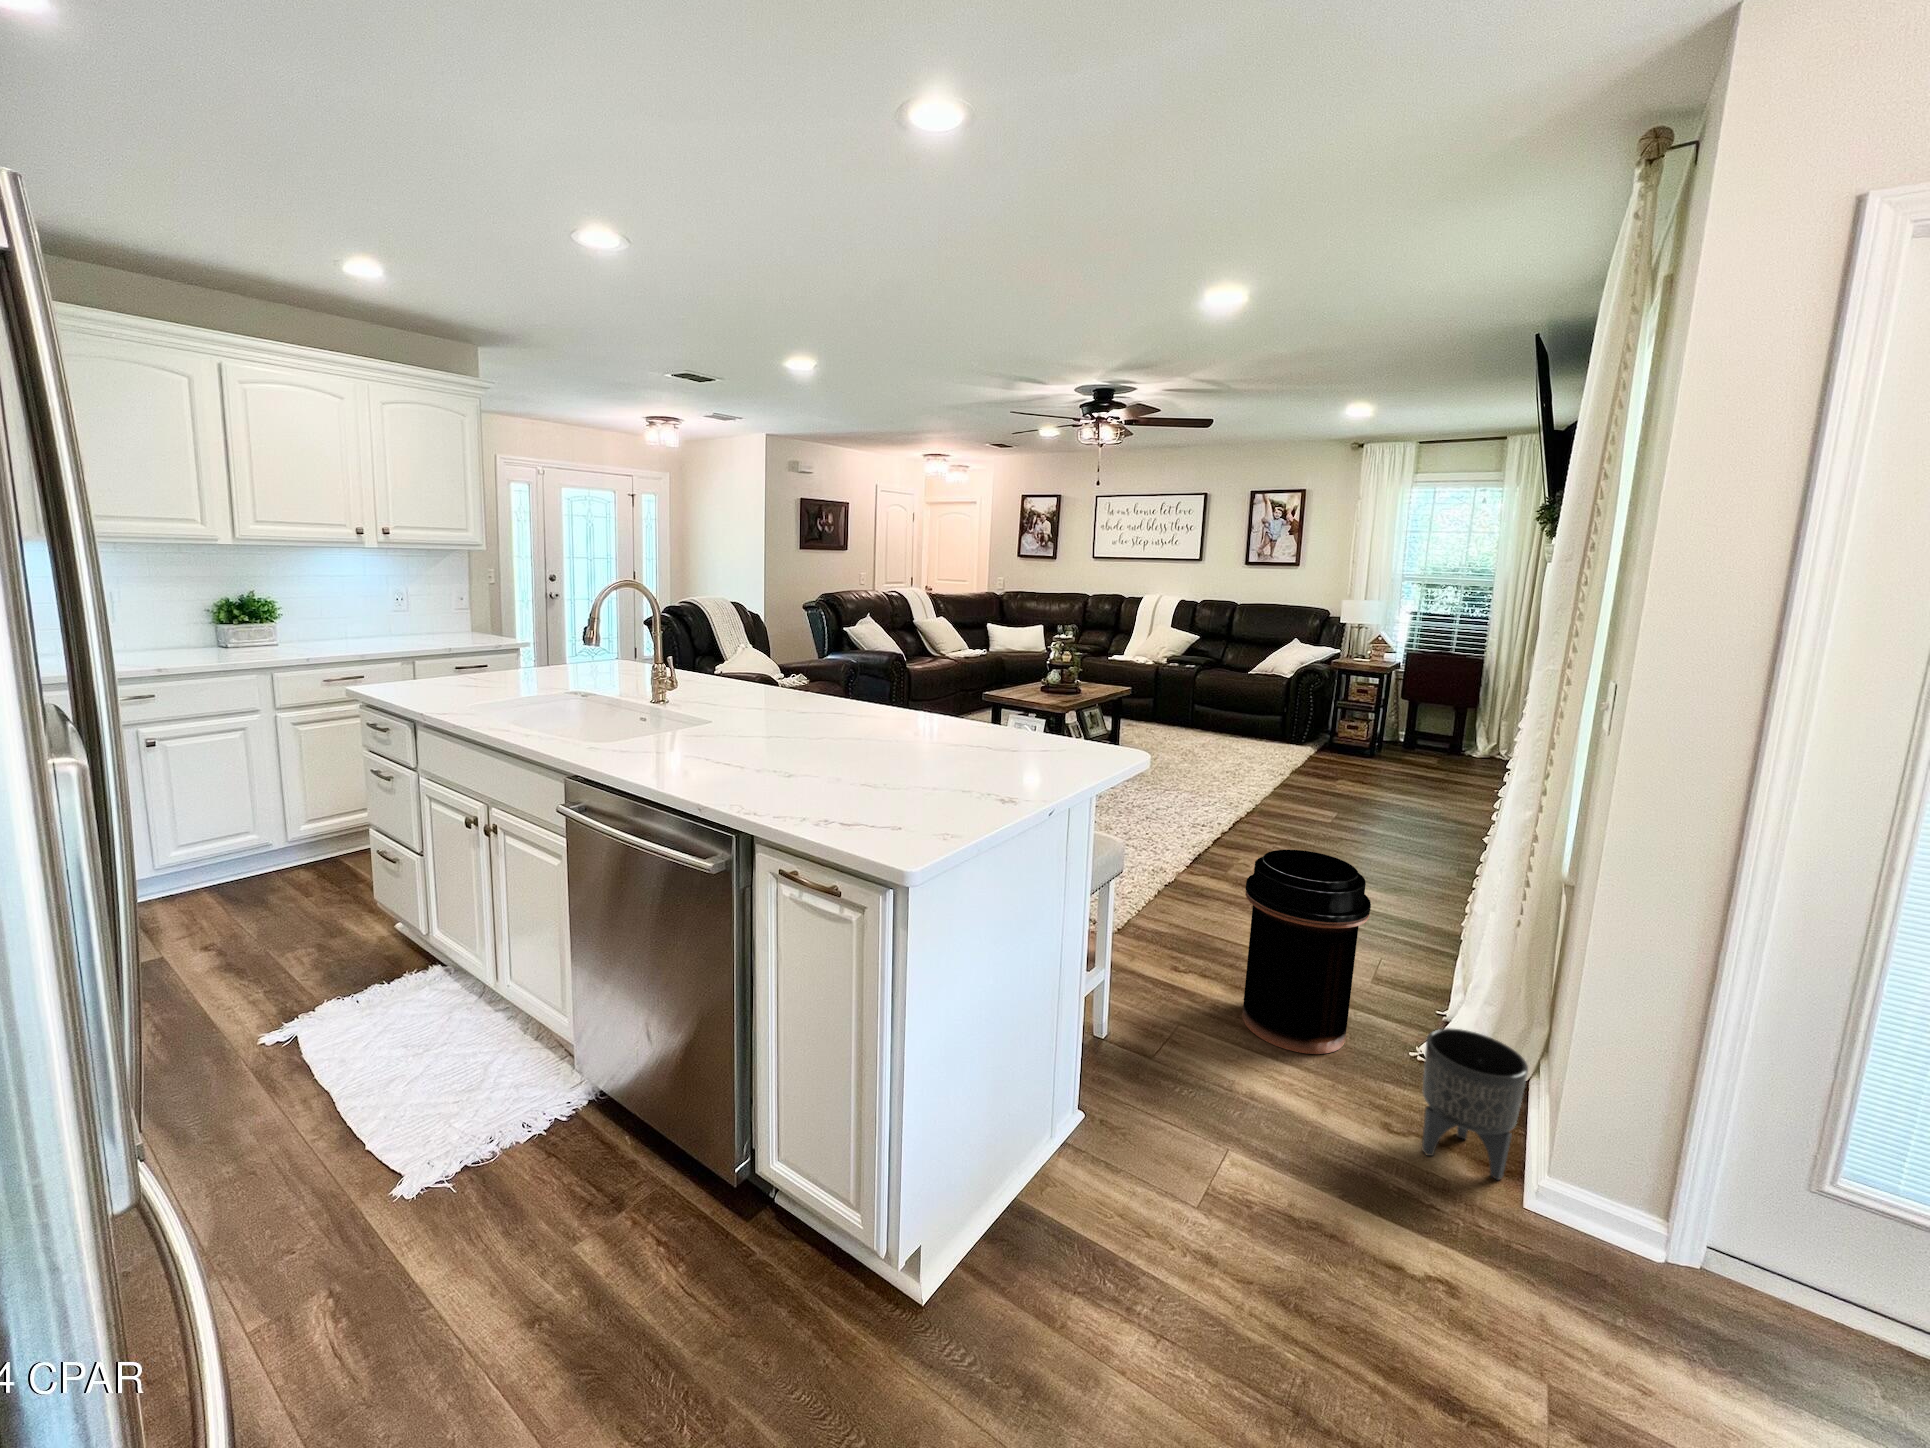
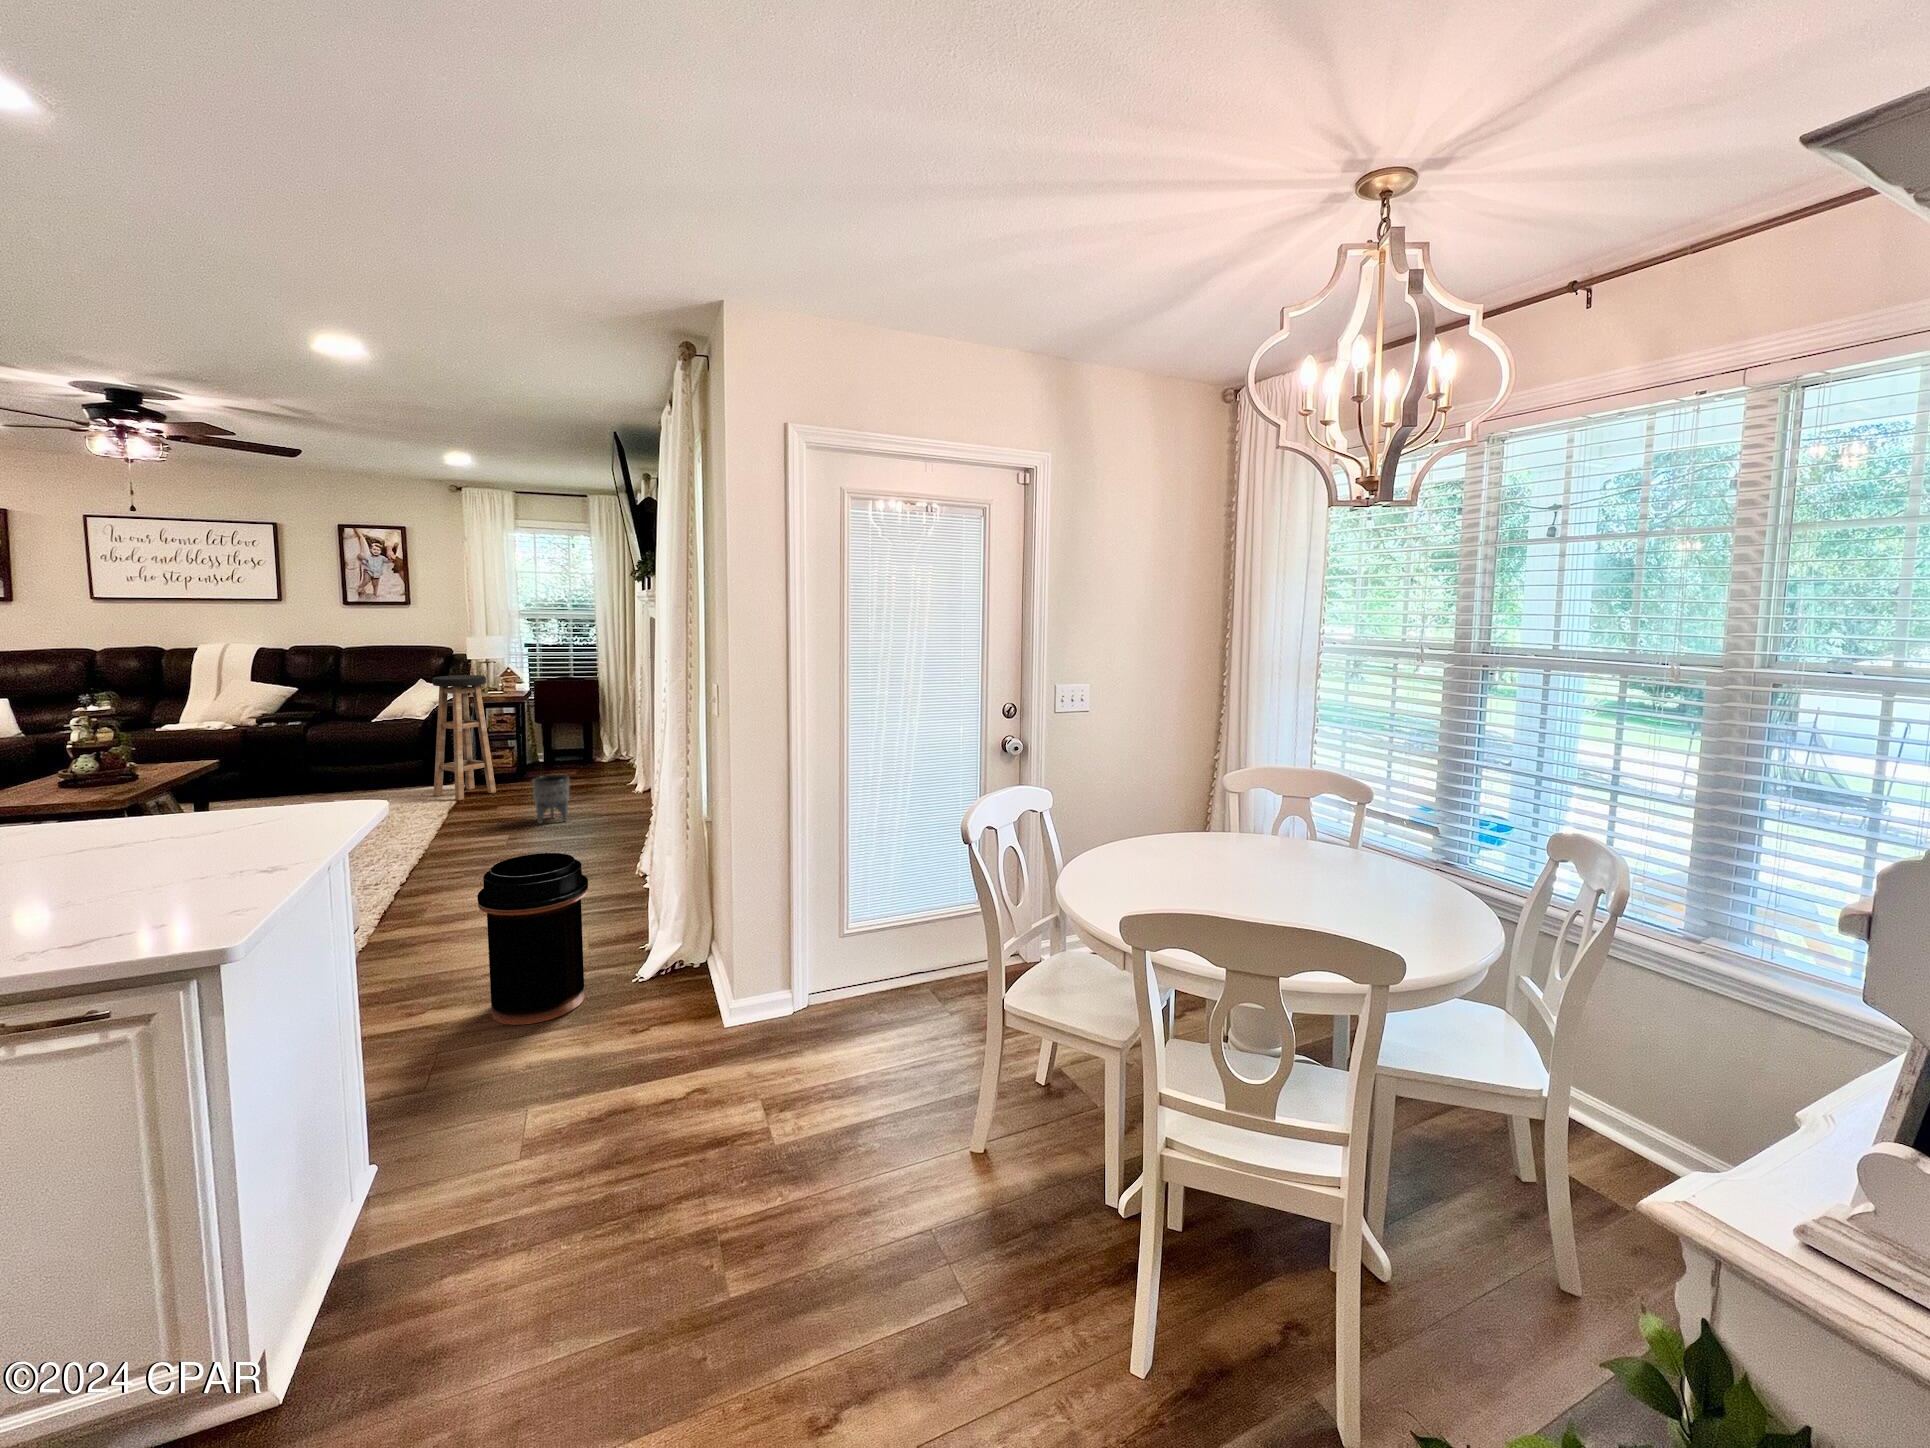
bar stool: none [1283,637,1350,766] -> present [432,675,496,800]
planter: present [1422,1028,1528,1180] -> present [532,775,569,824]

